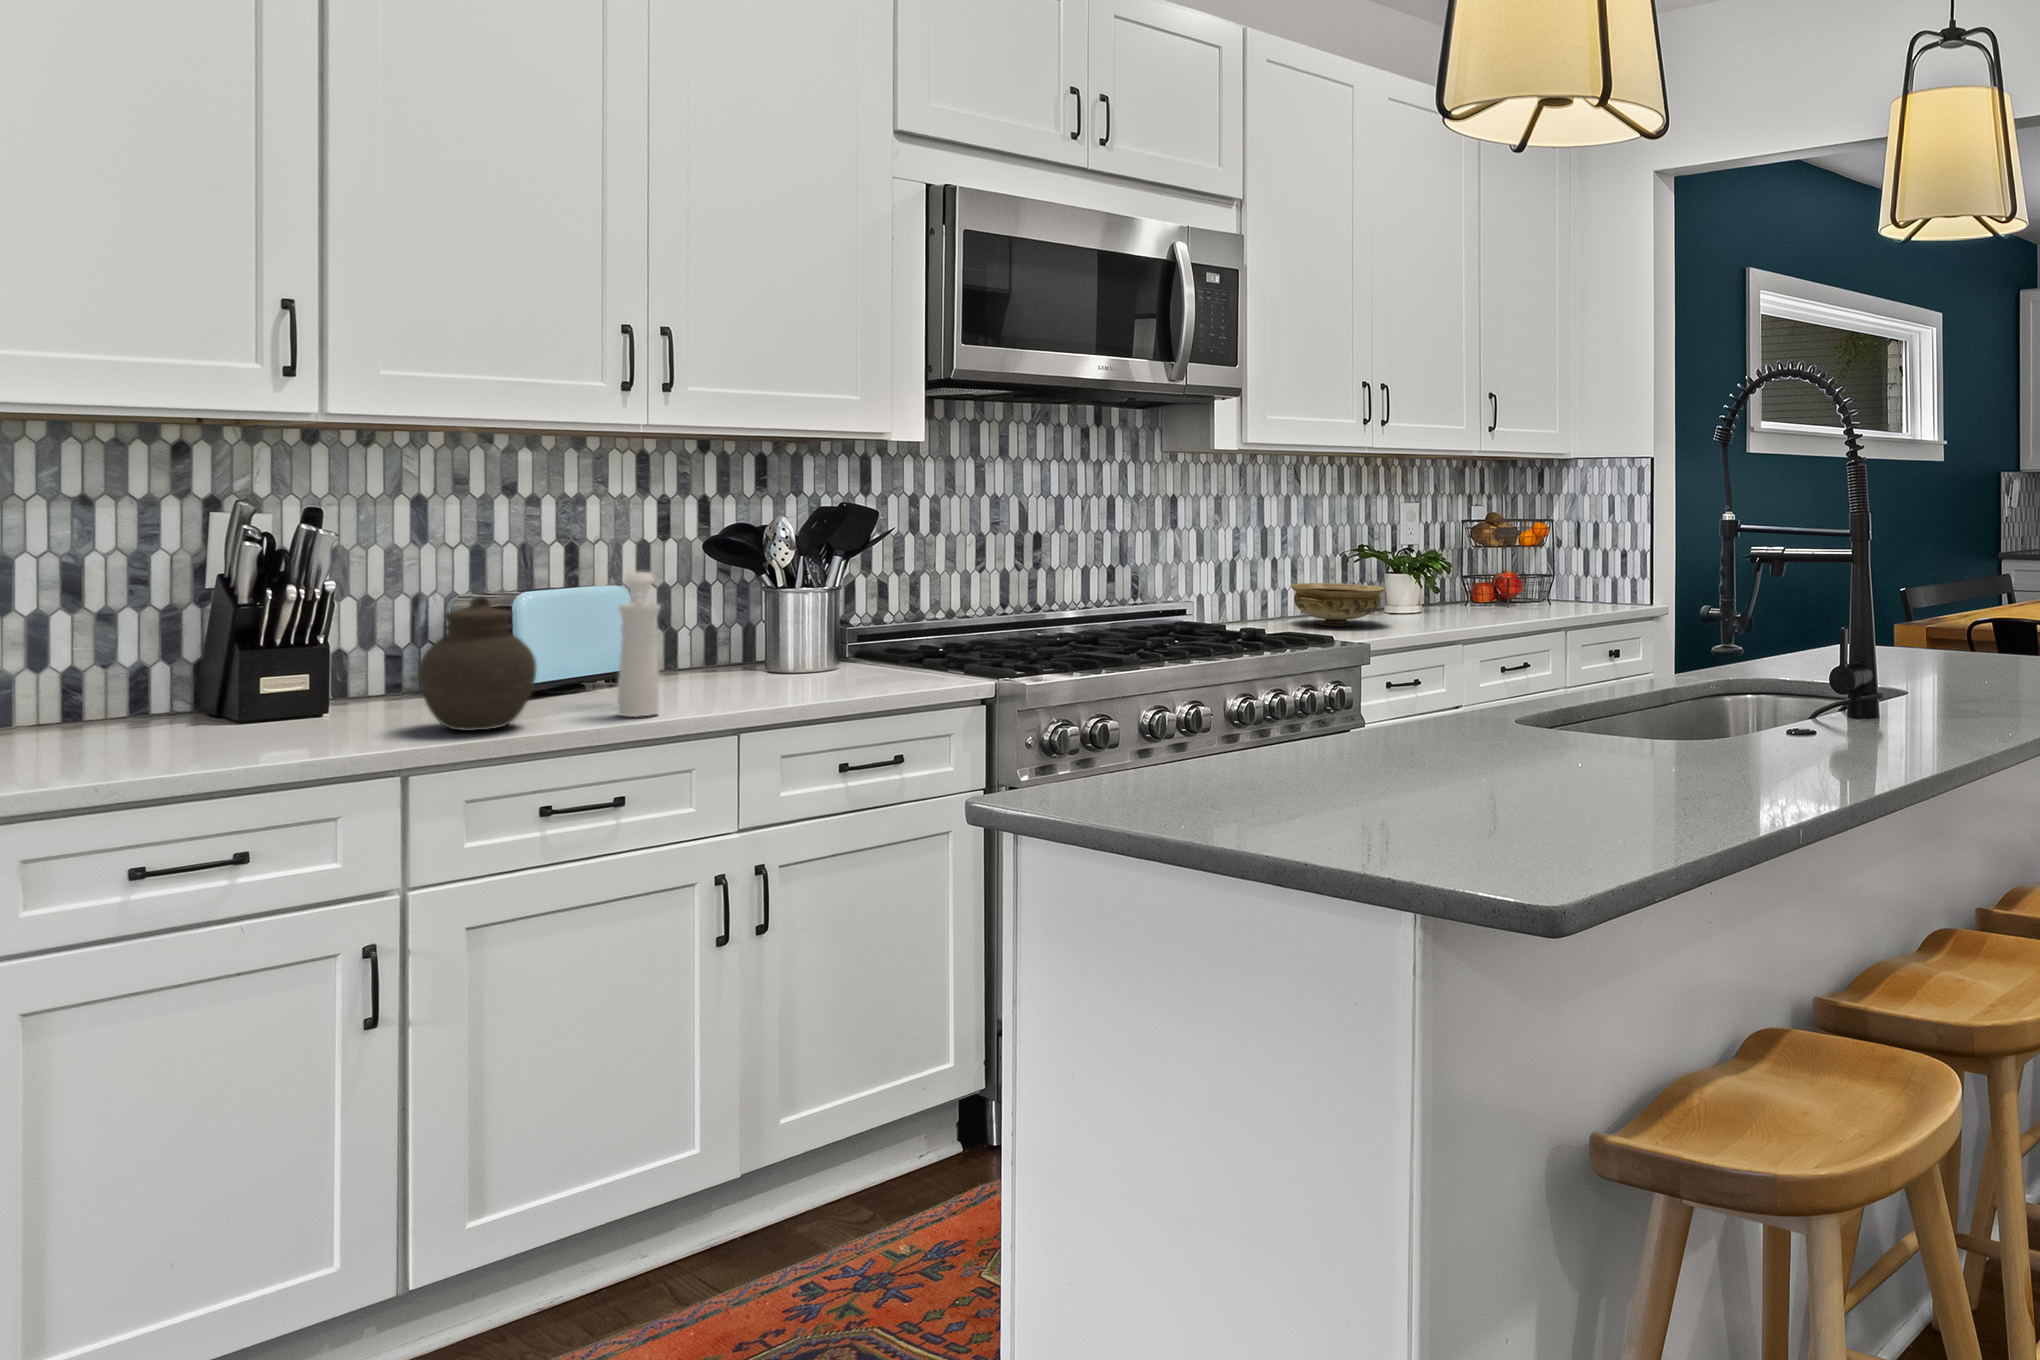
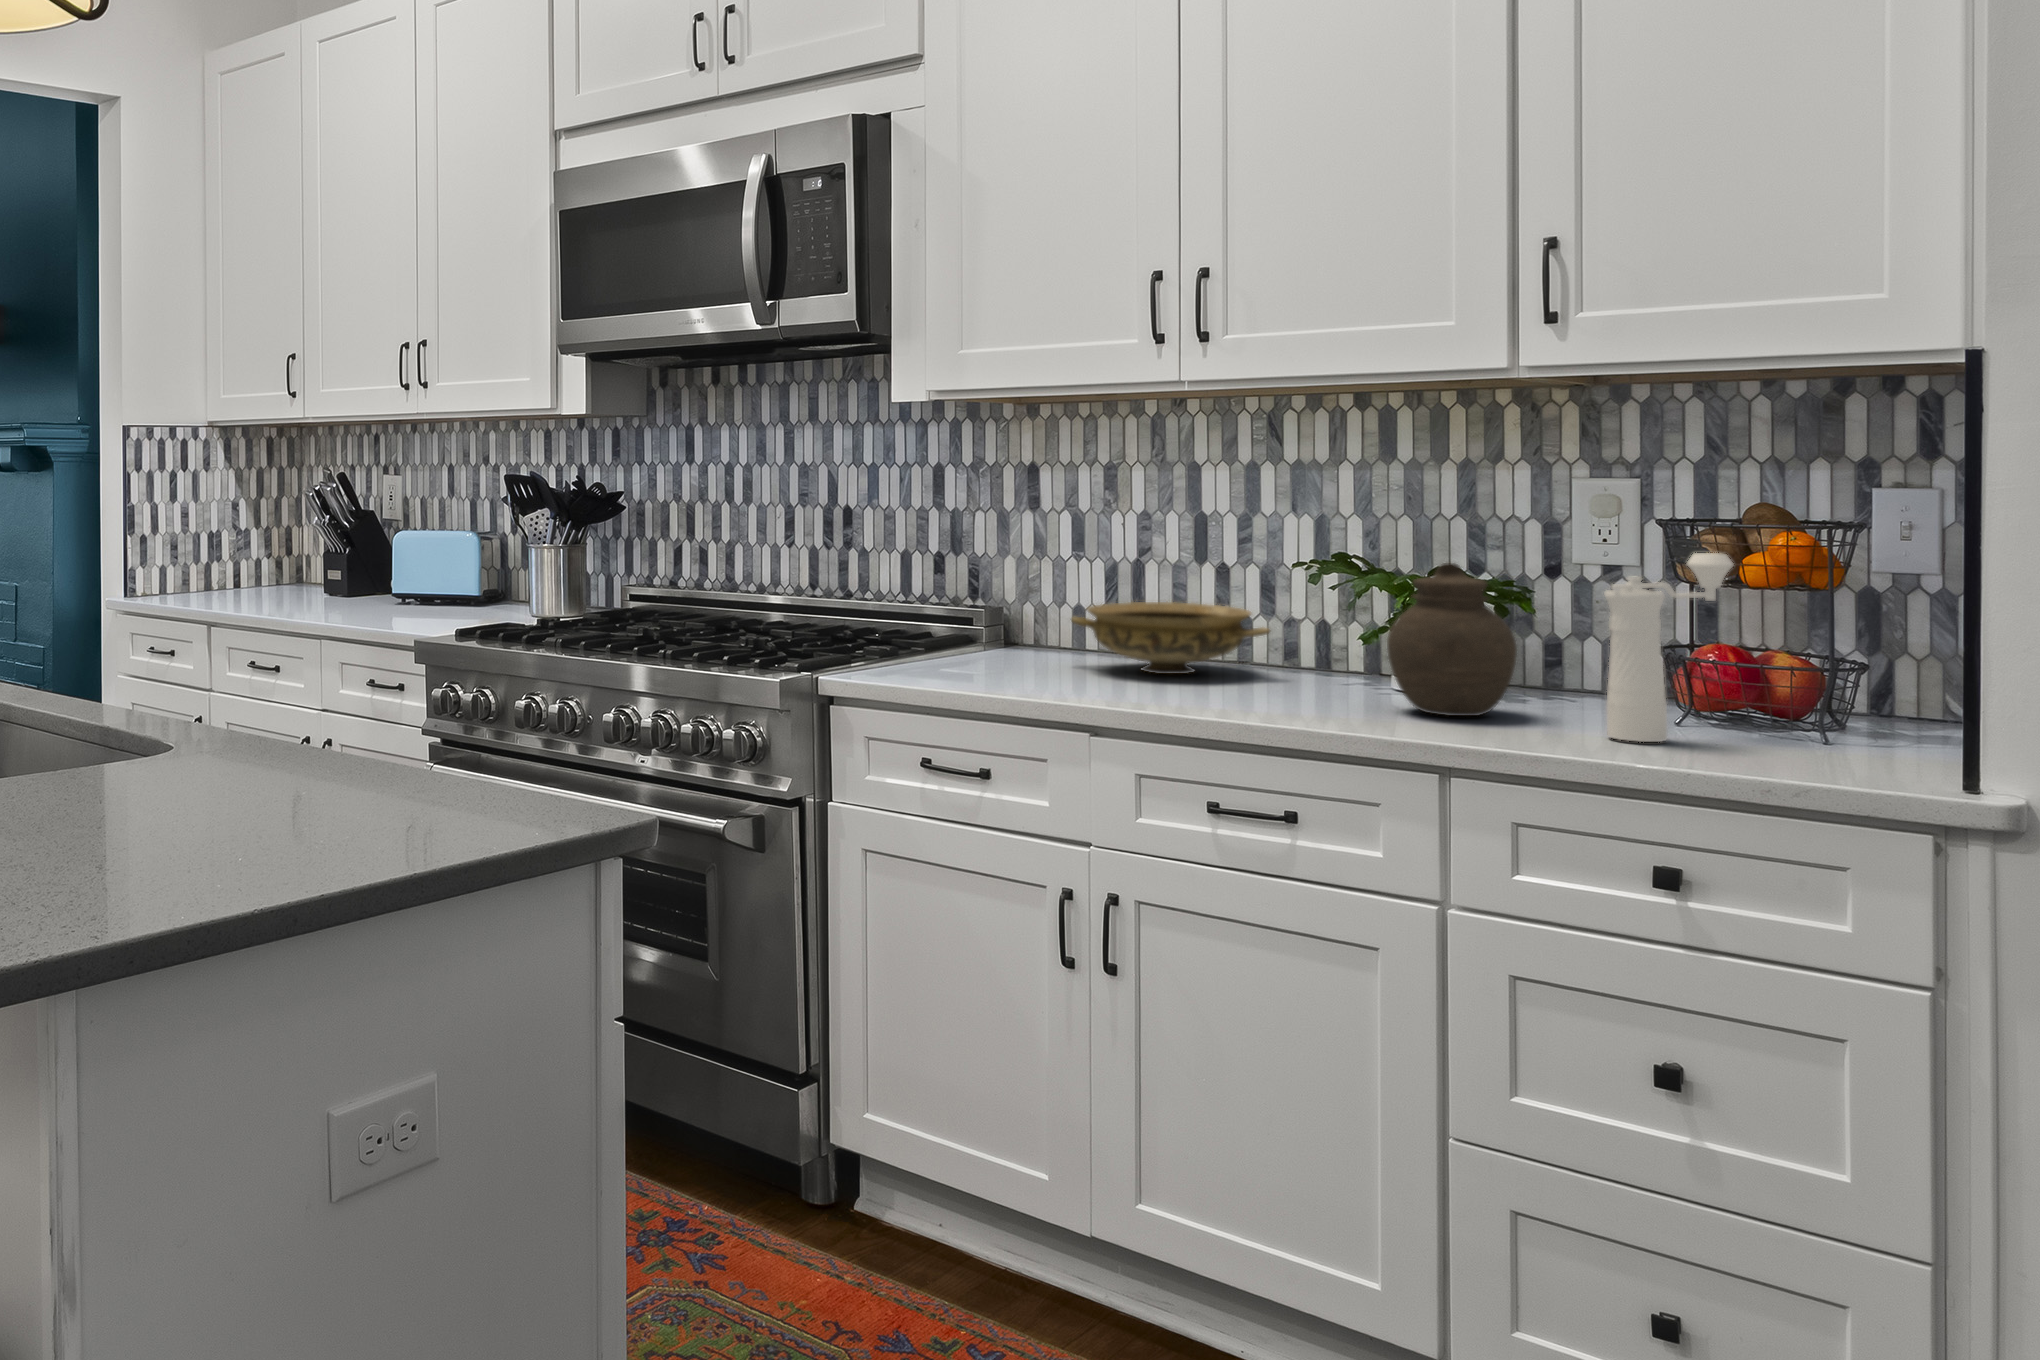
pepper mill: present [617,572,660,717] -> present [1605,553,1733,742]
jar: present [418,596,537,731] -> present [1387,563,1517,716]

